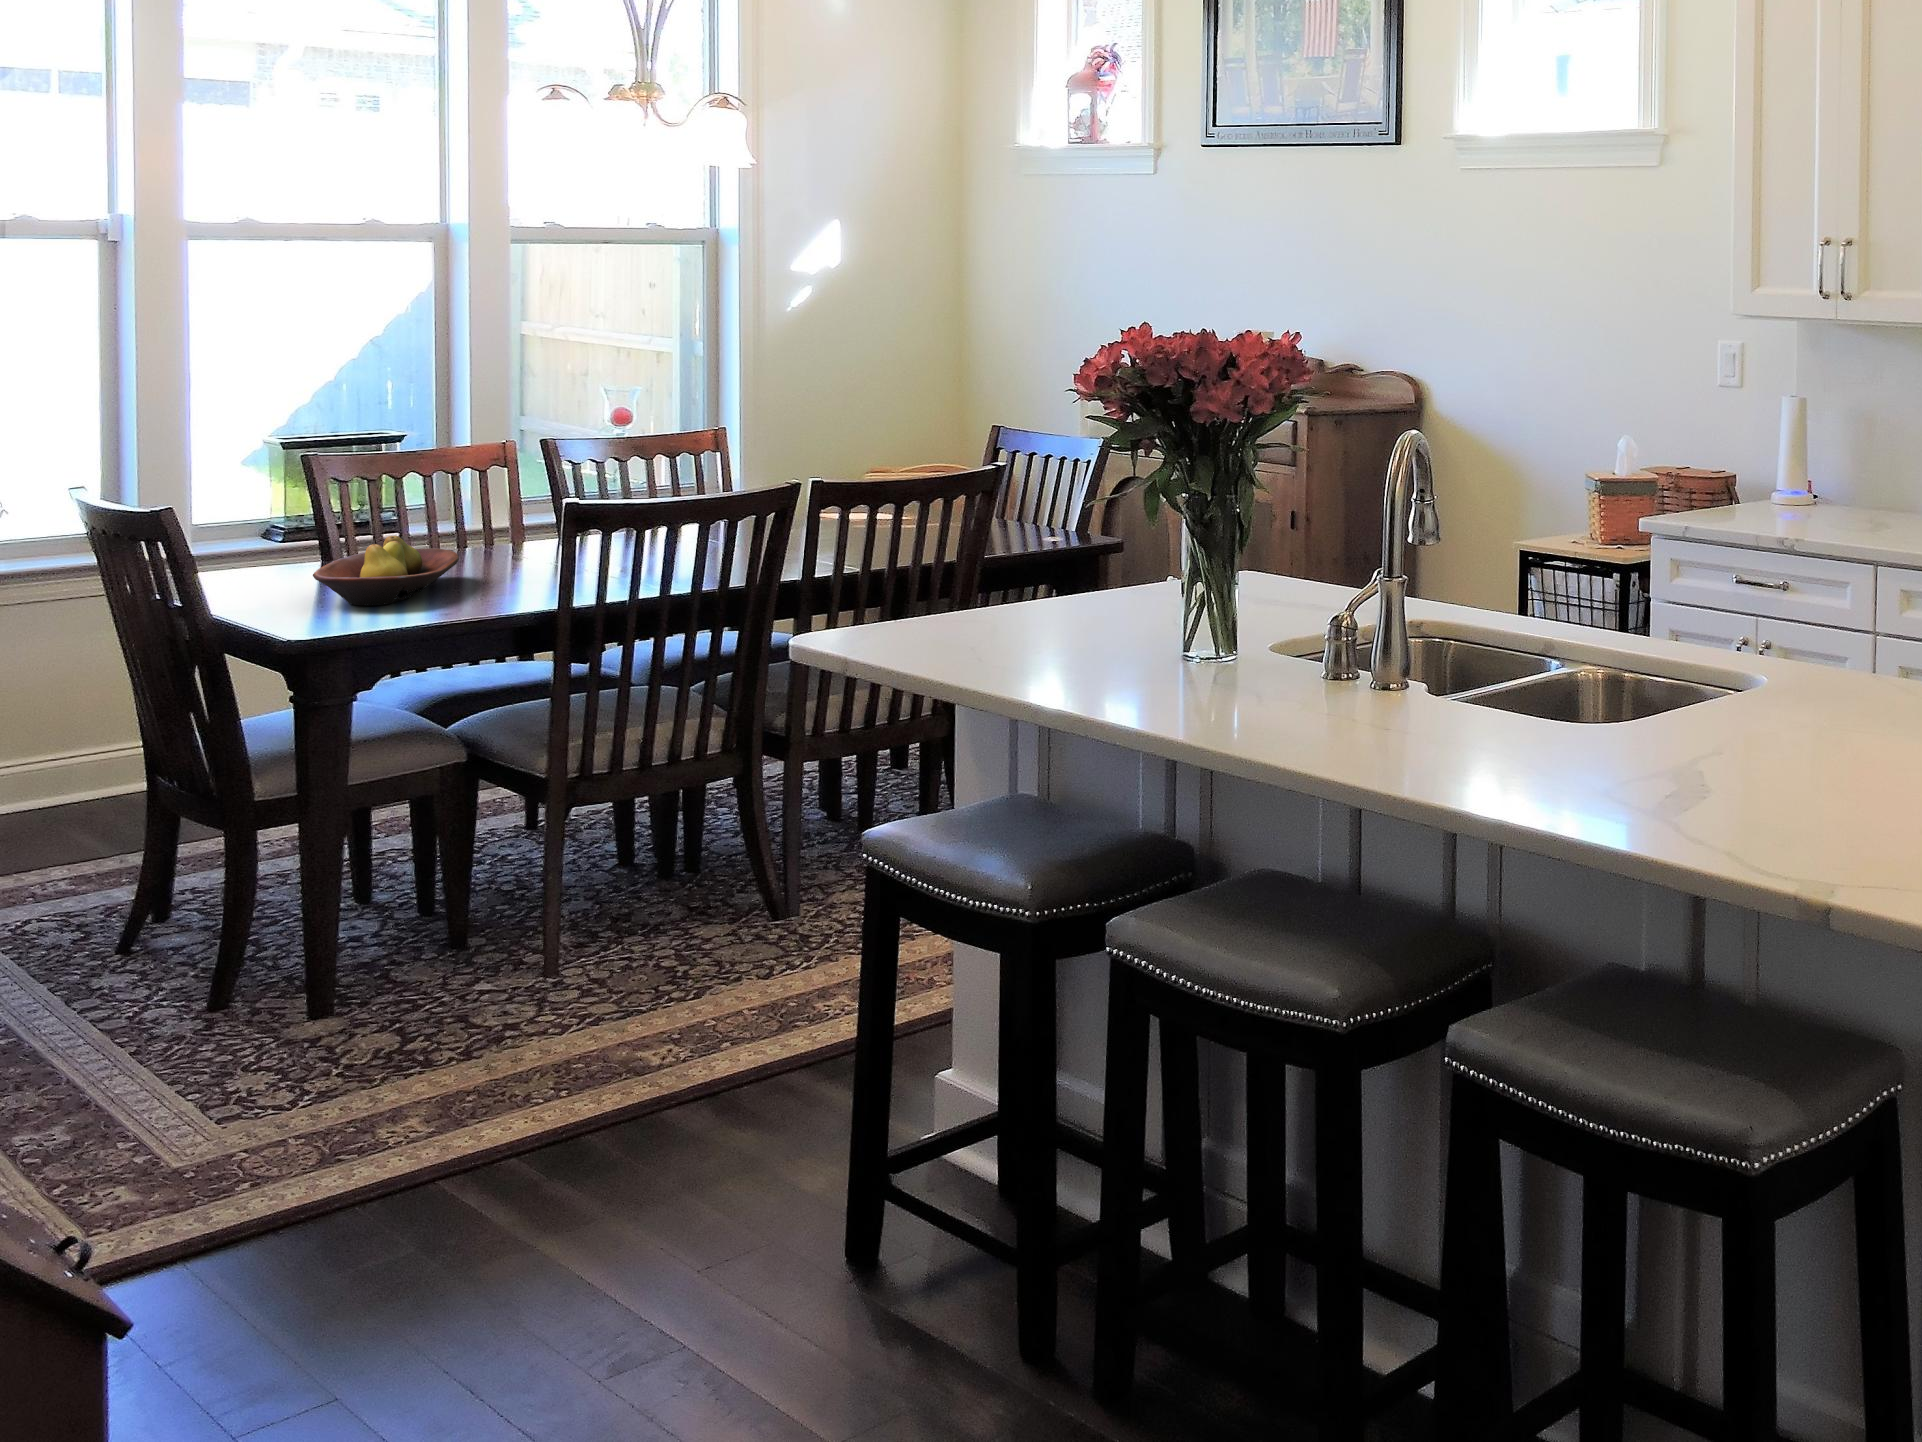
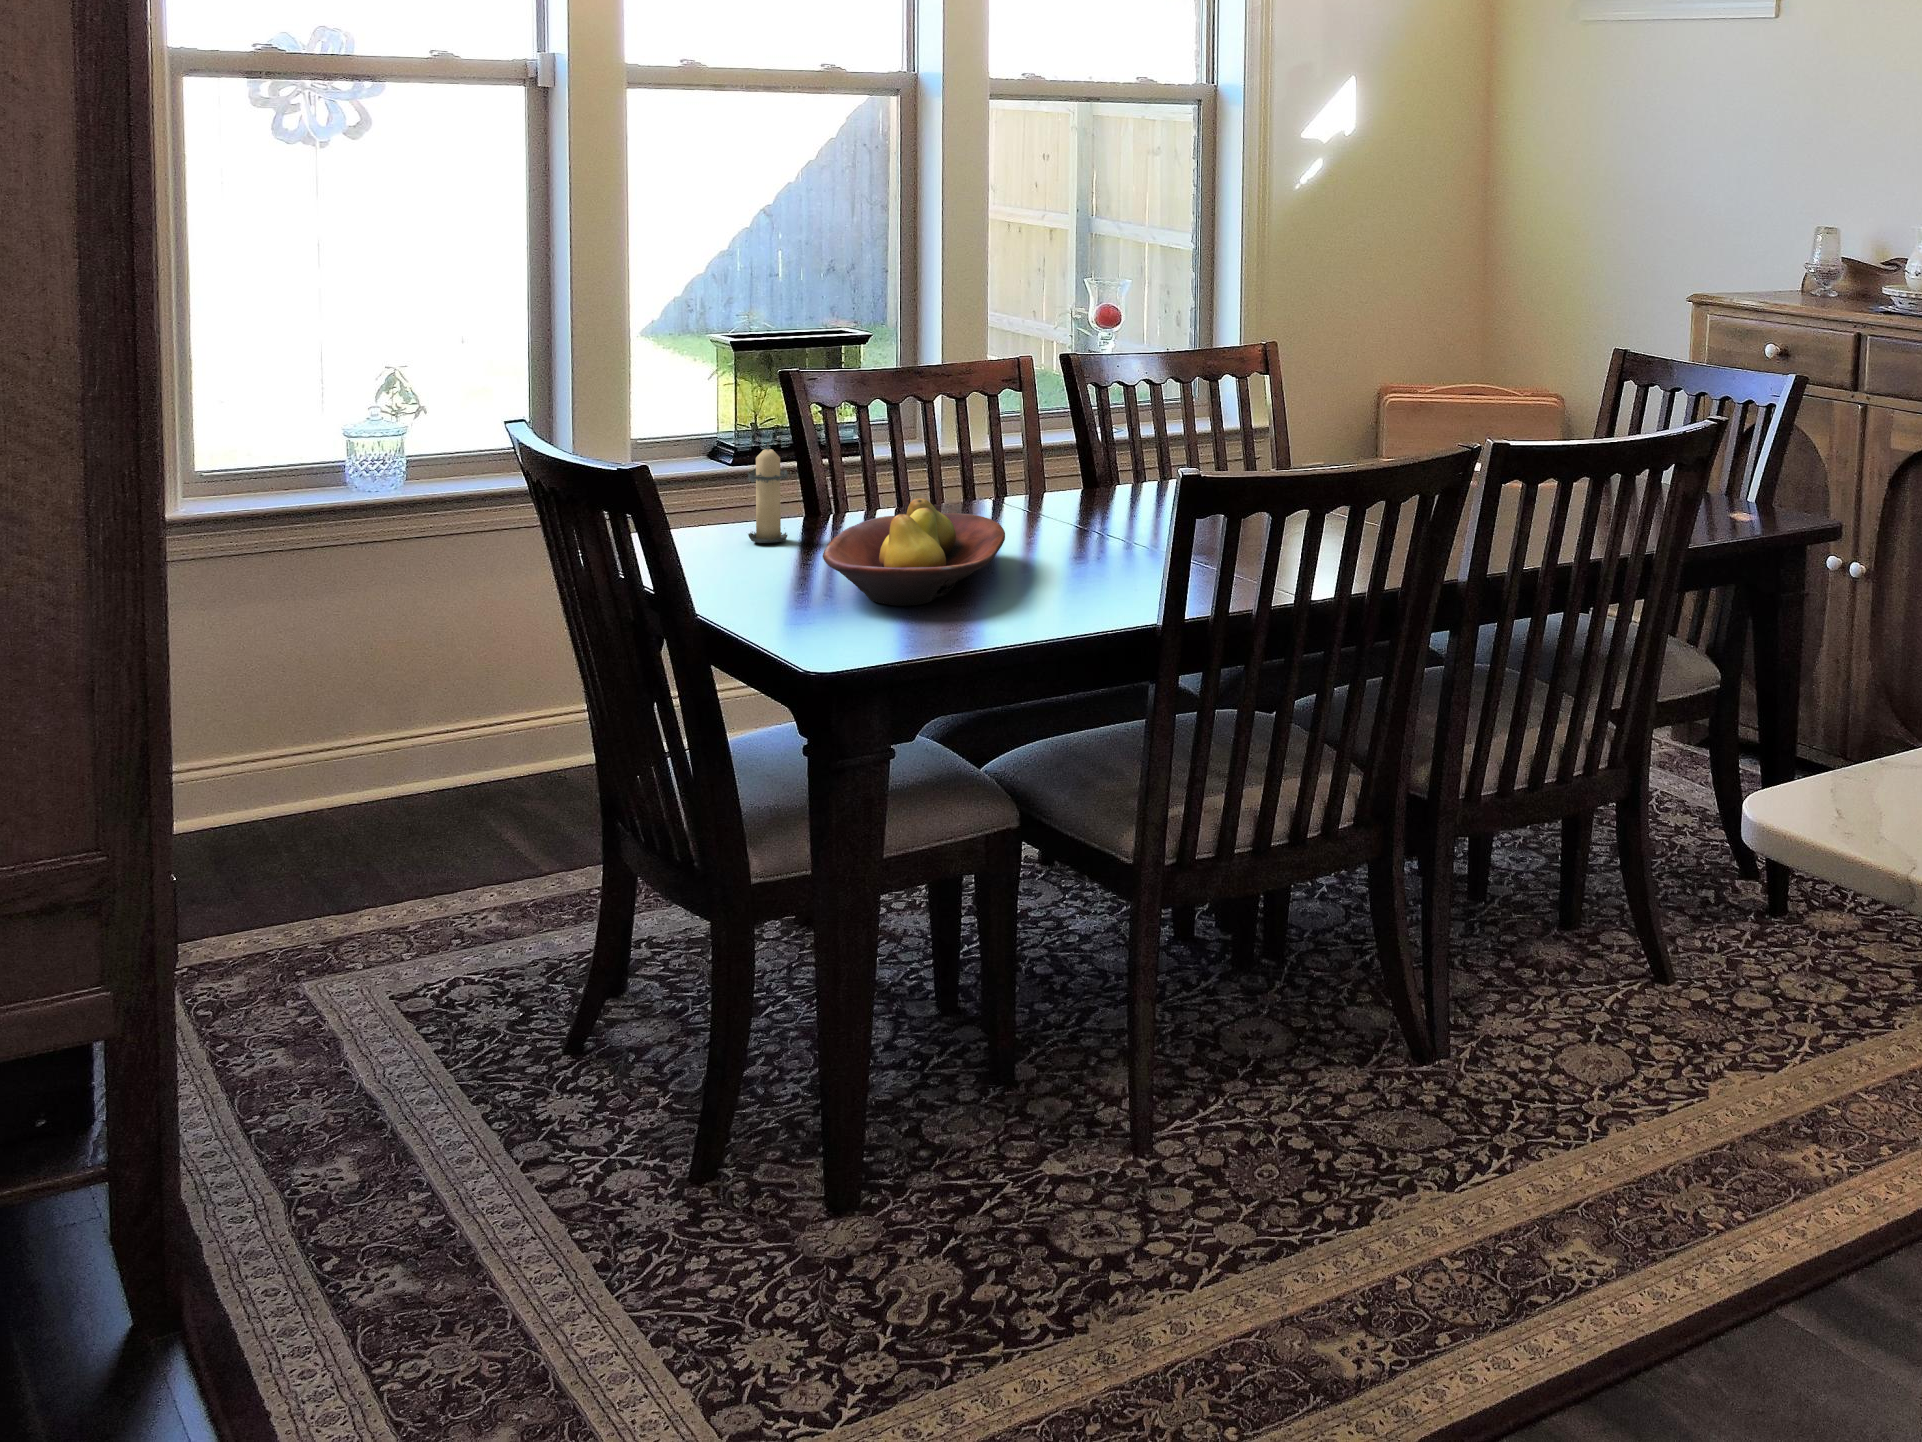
candle: none [262,504,303,578] -> present [747,442,788,543]

